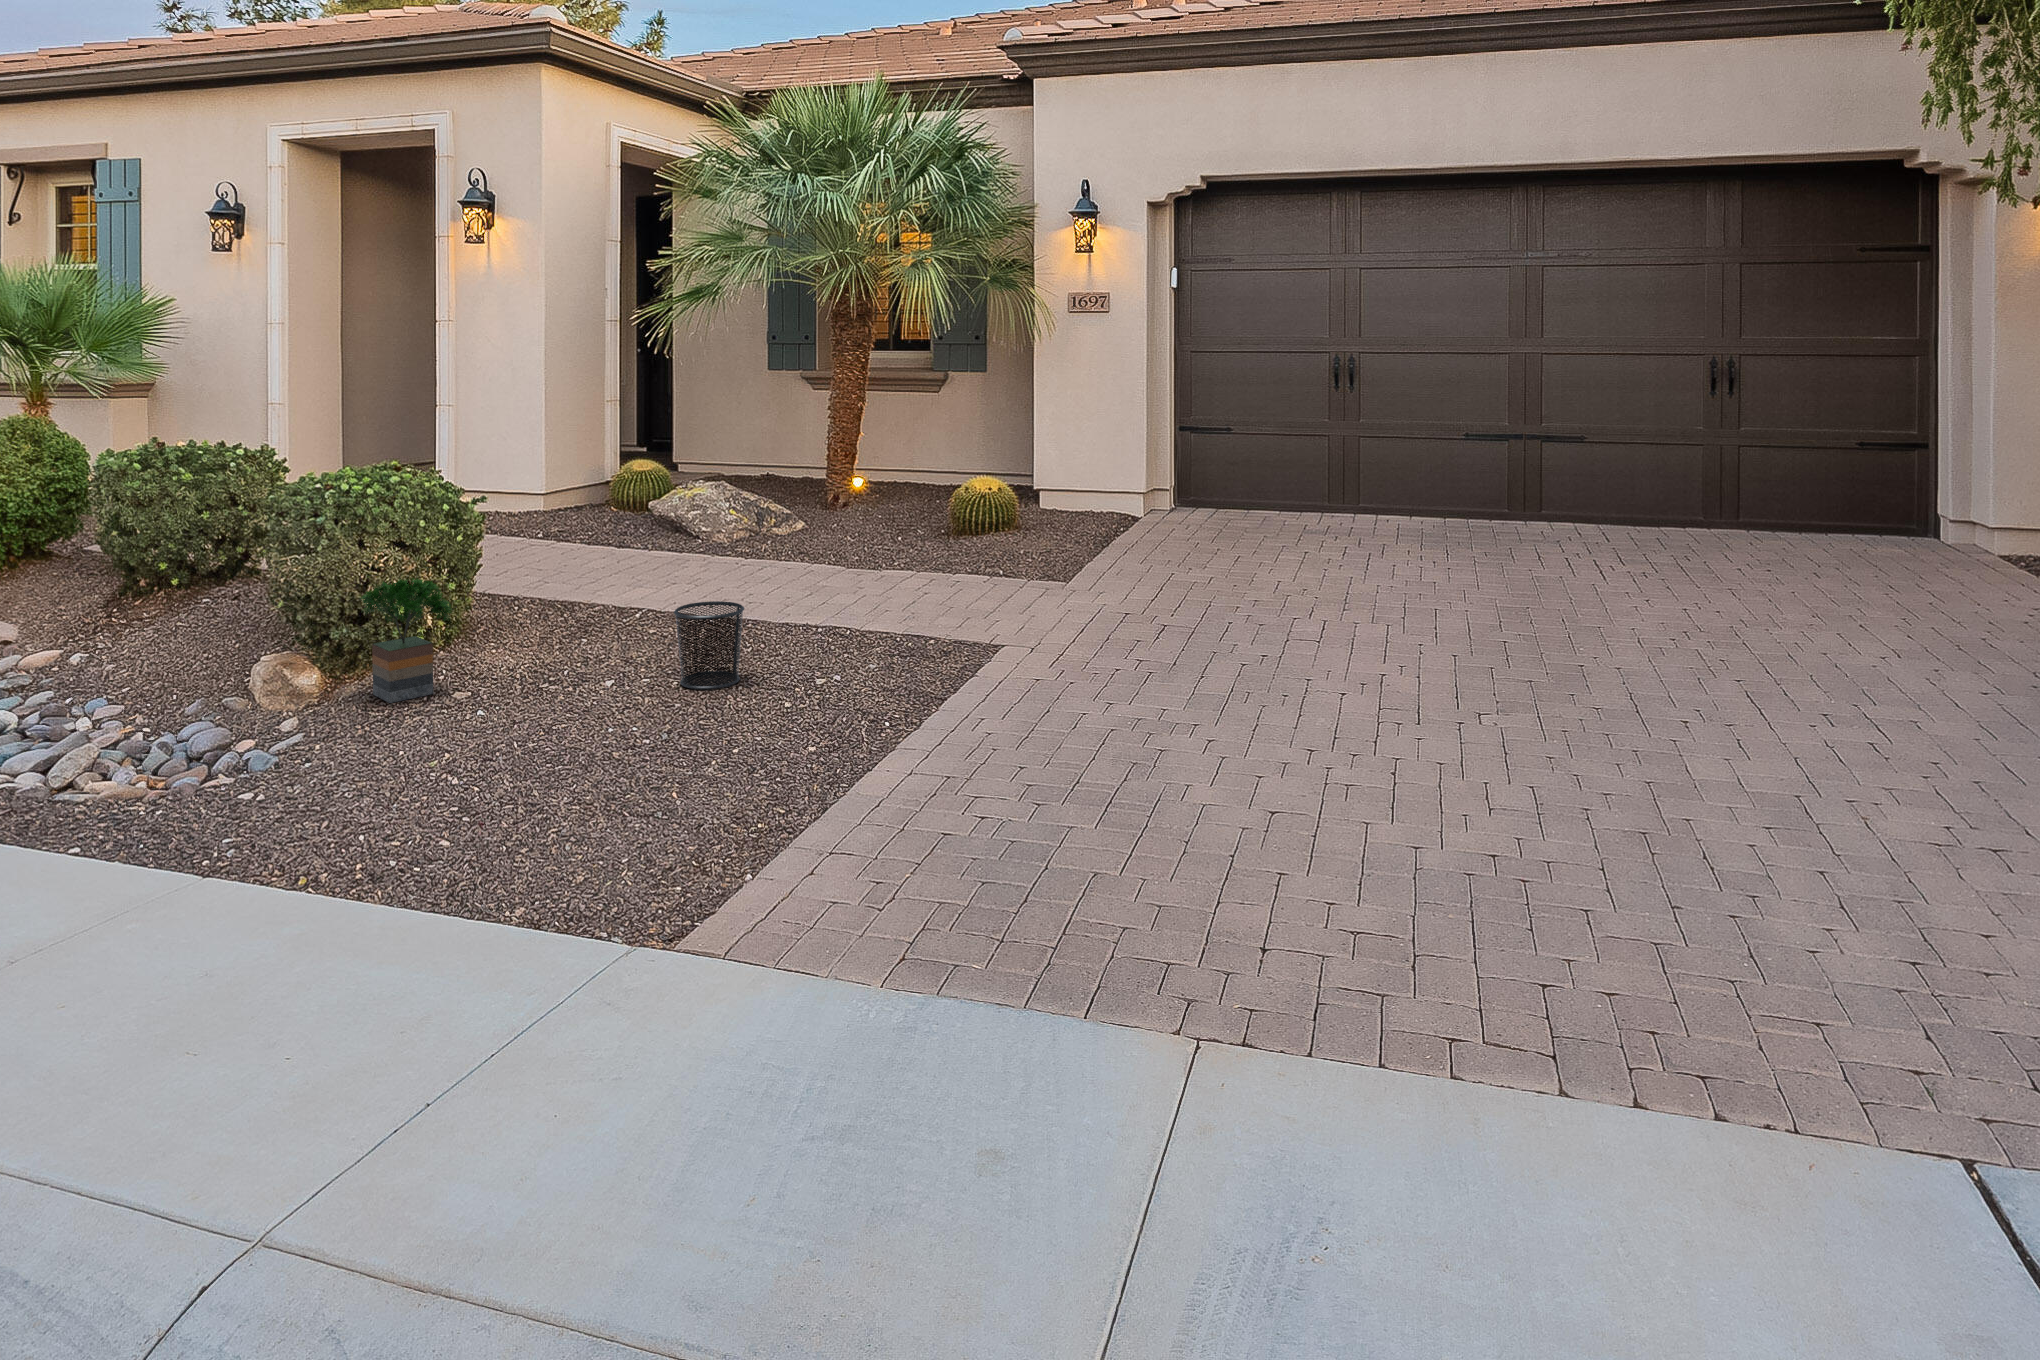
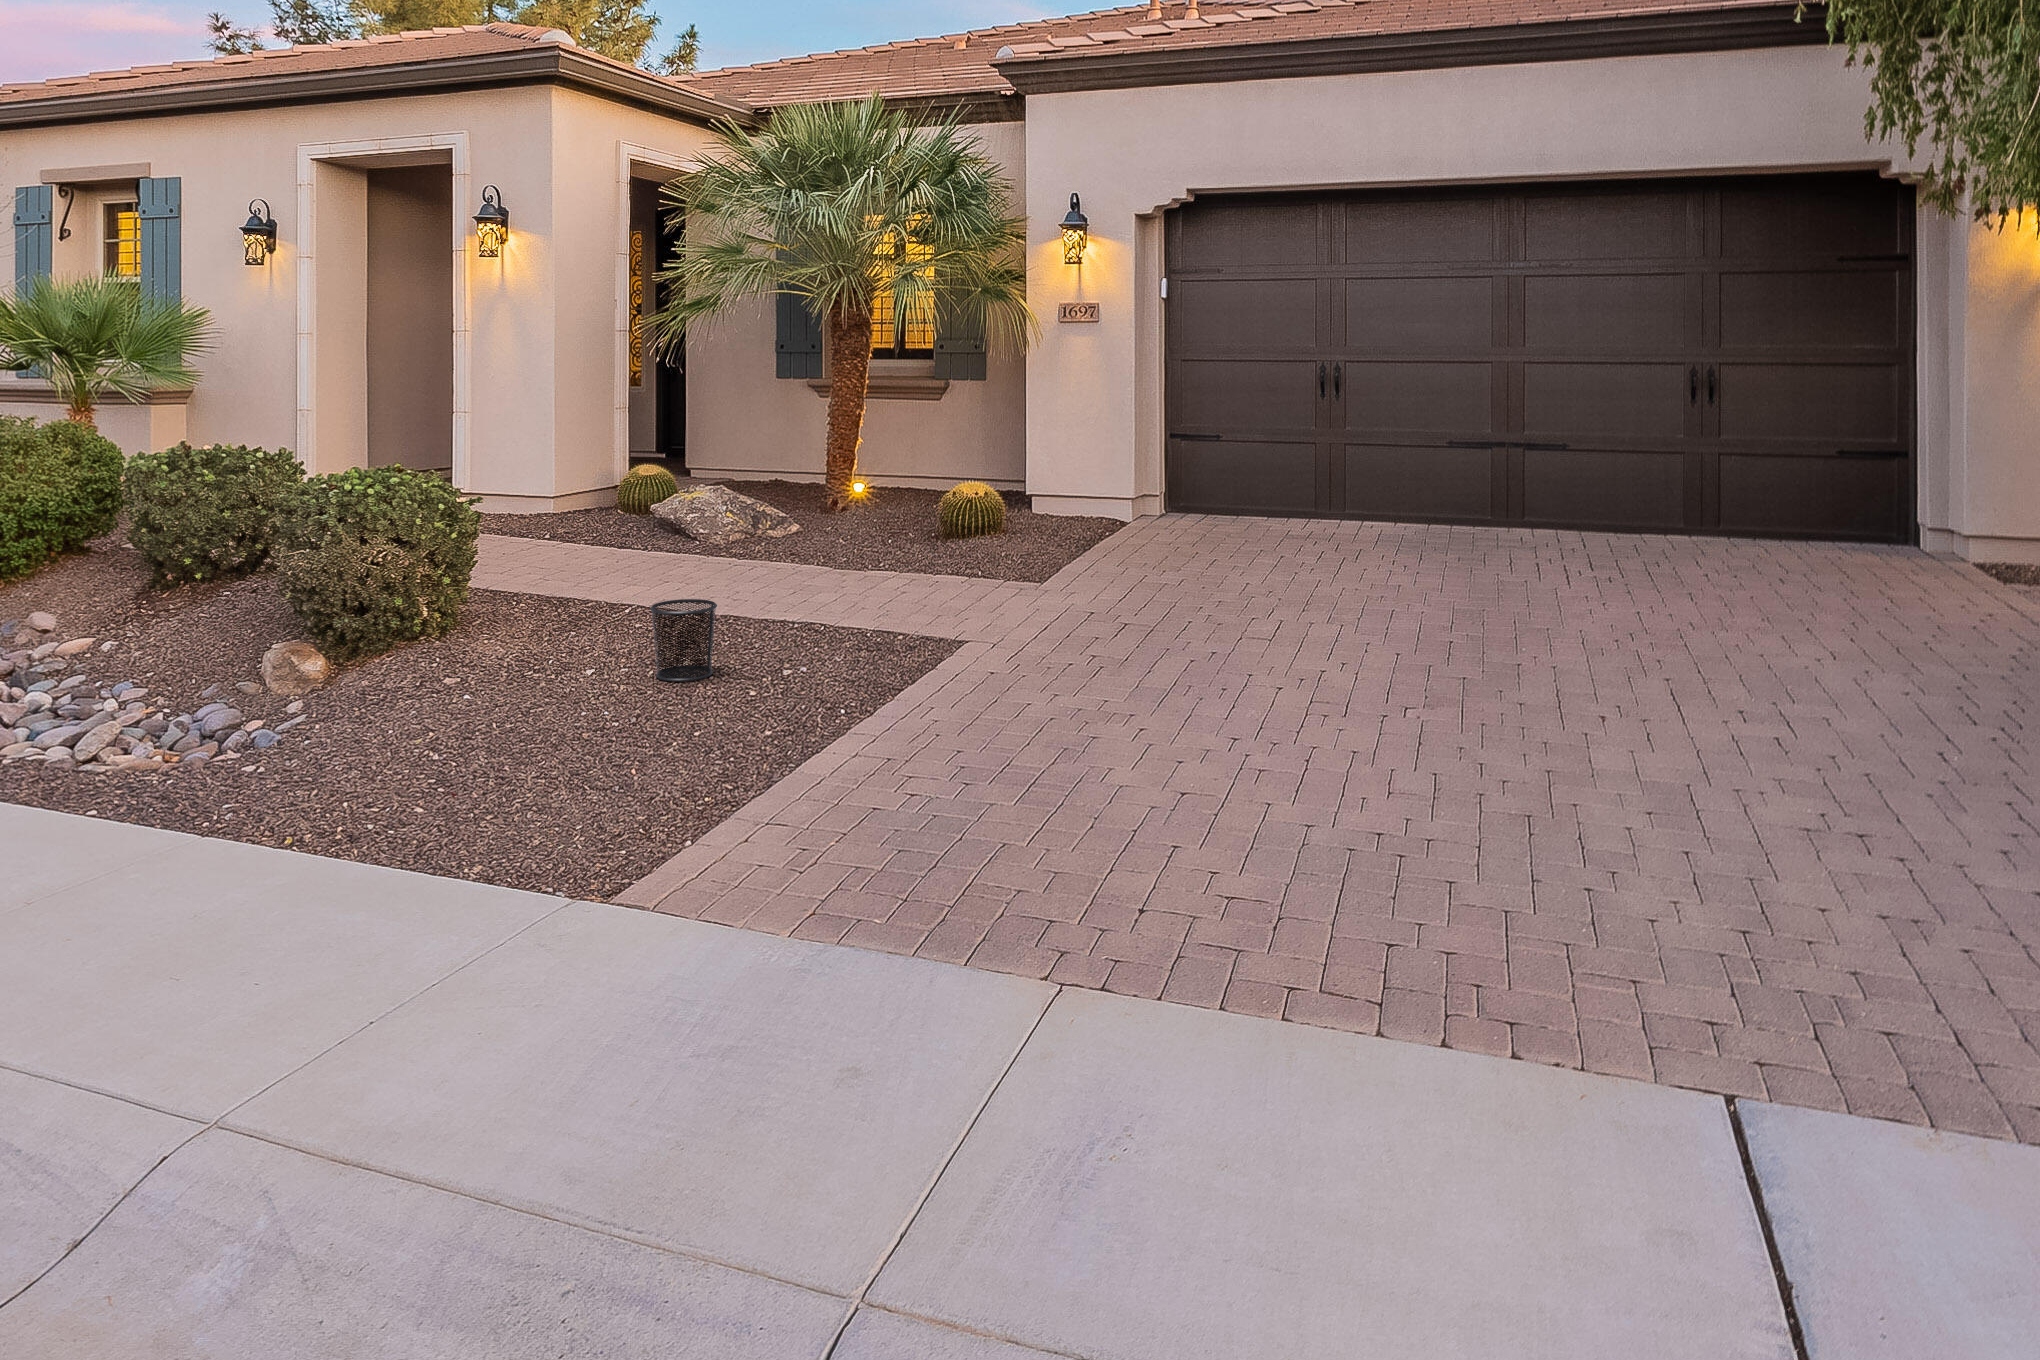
potted tree: present [361,578,452,703] -> none [357,572,445,689]

